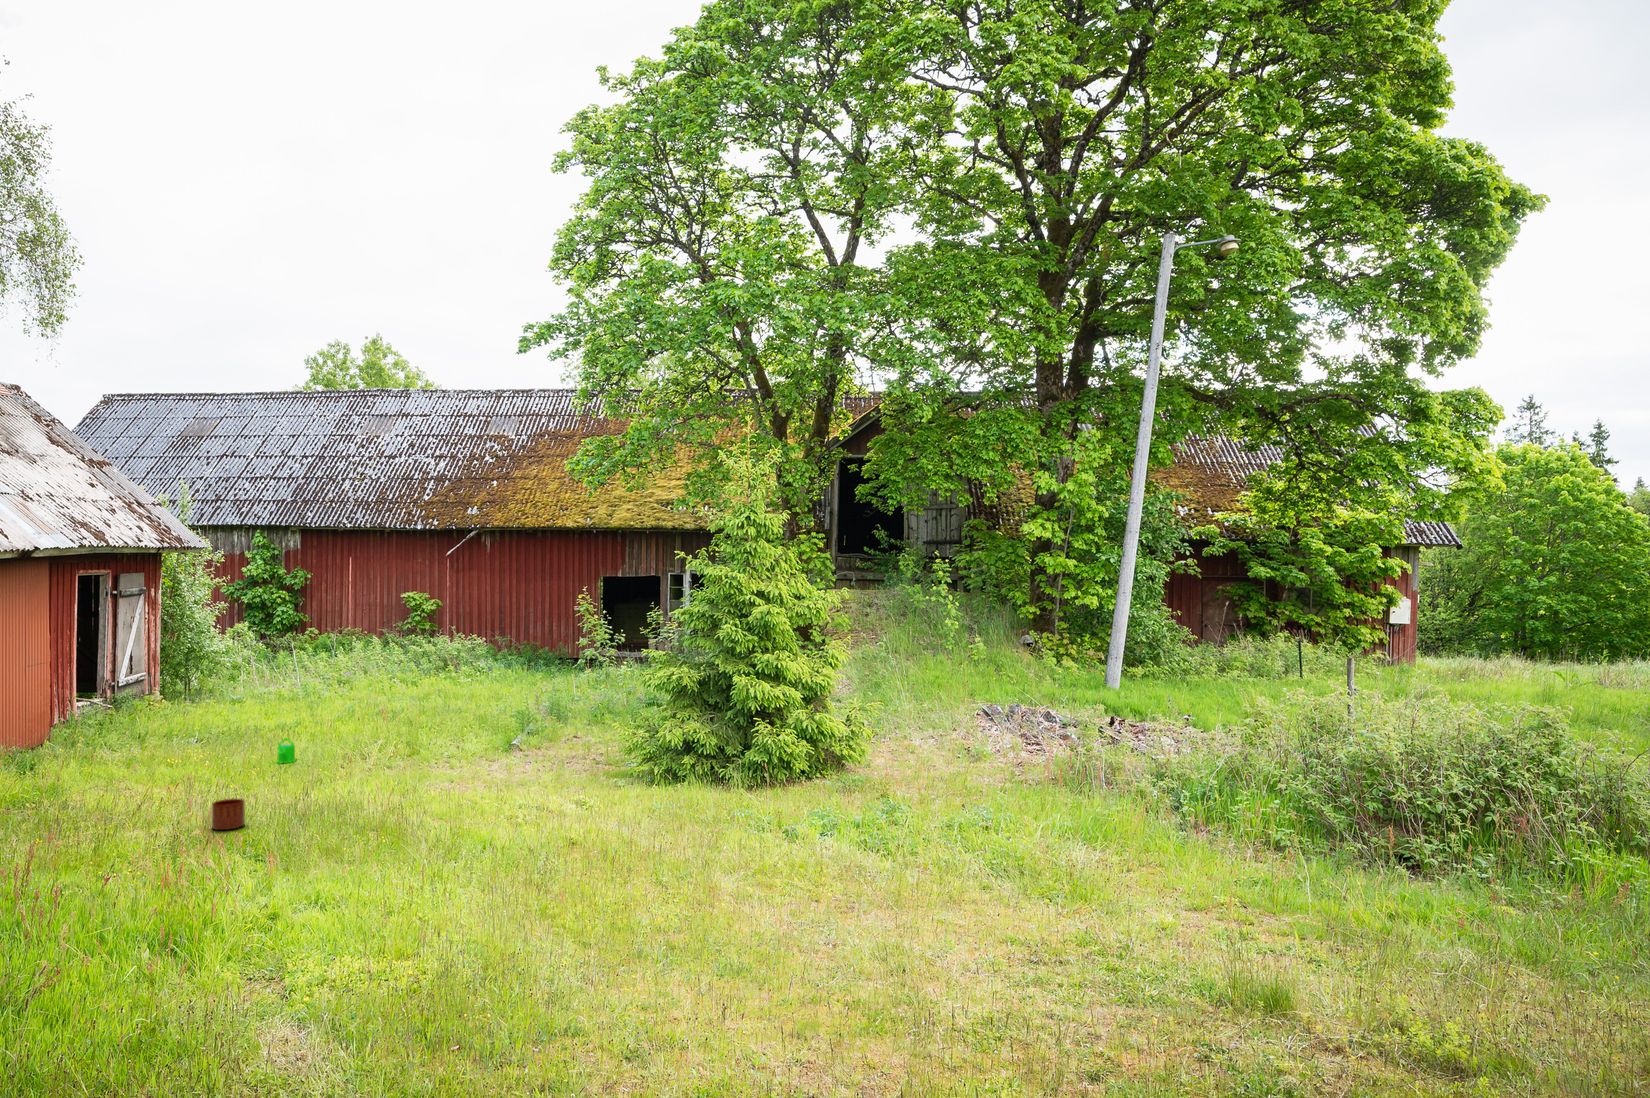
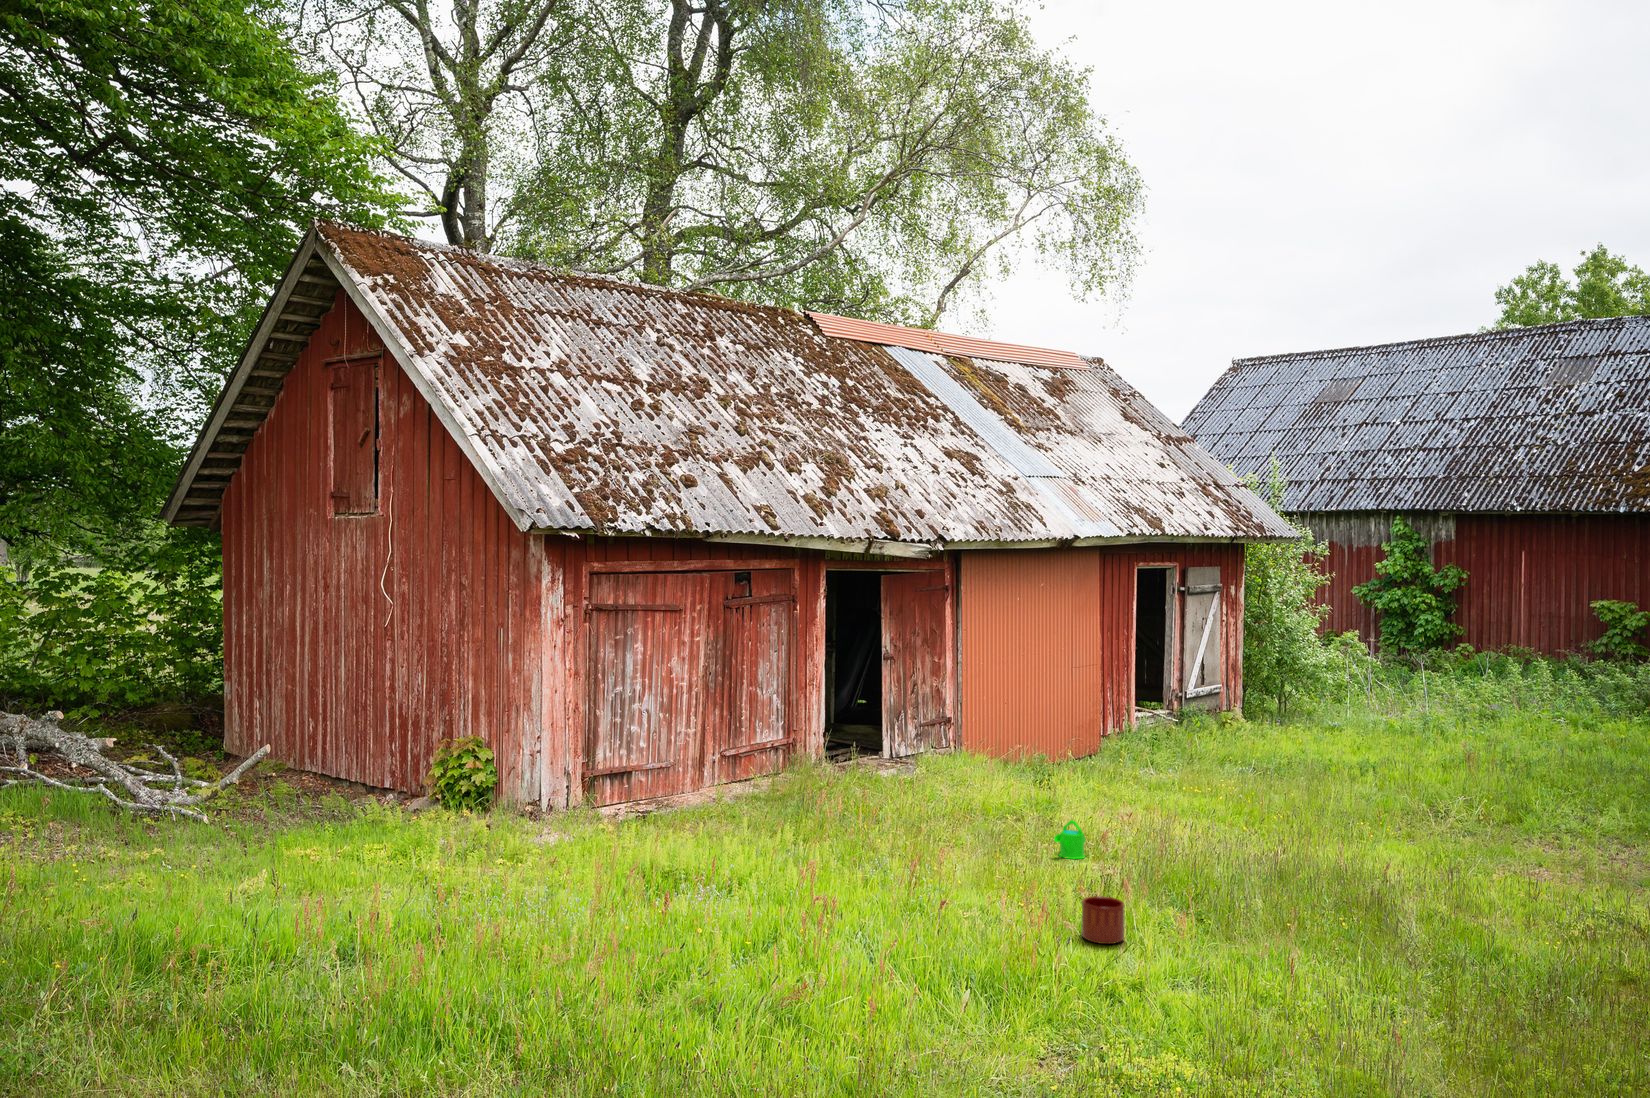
watering can: present [277,738,295,763] -> present [1054,820,1086,859]

